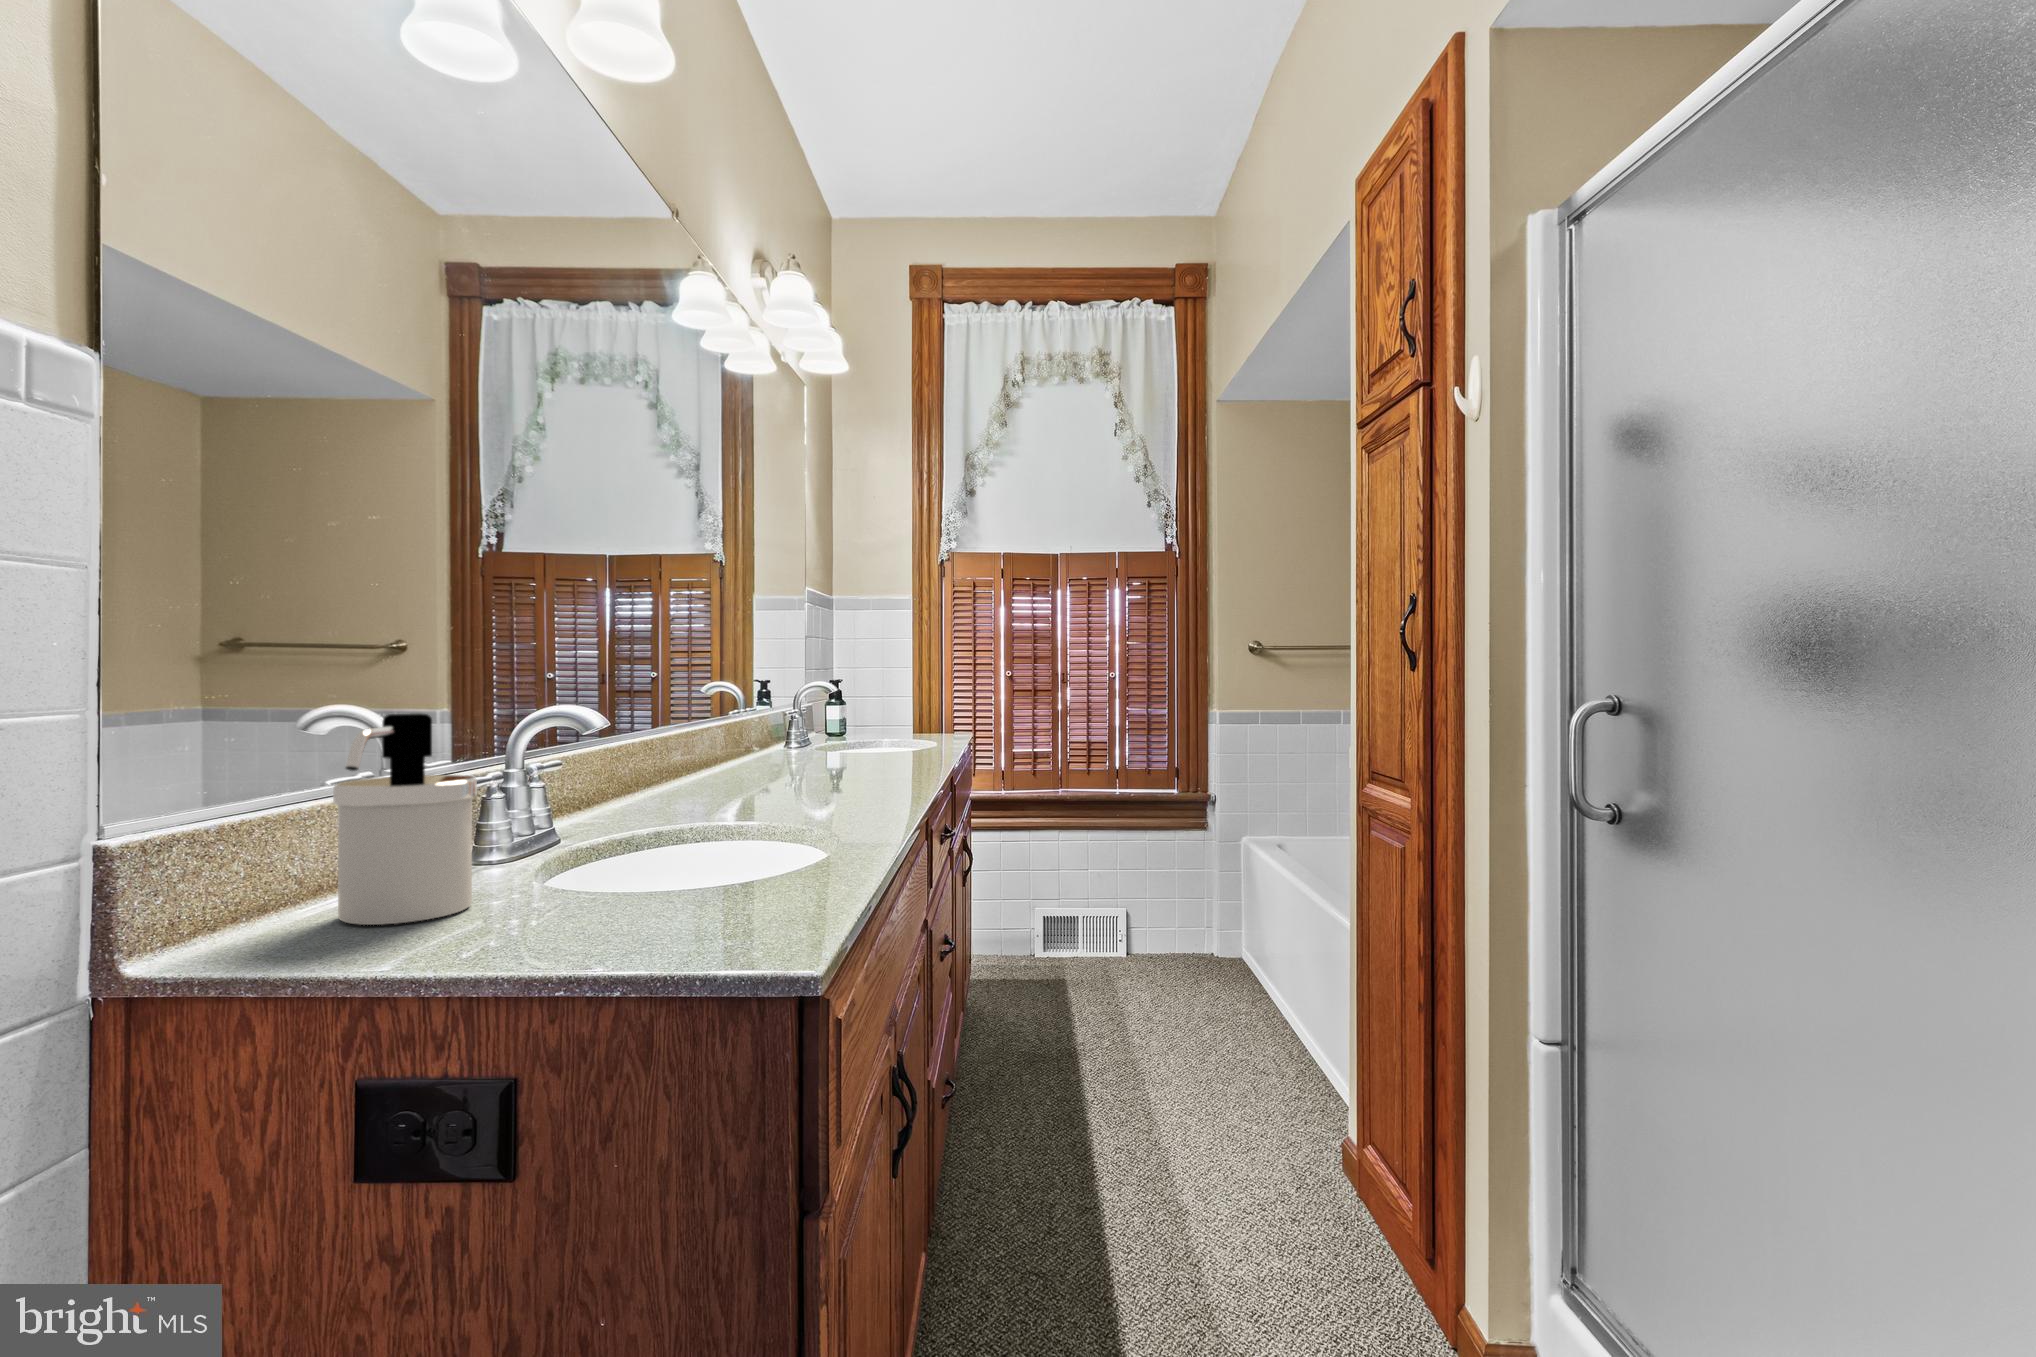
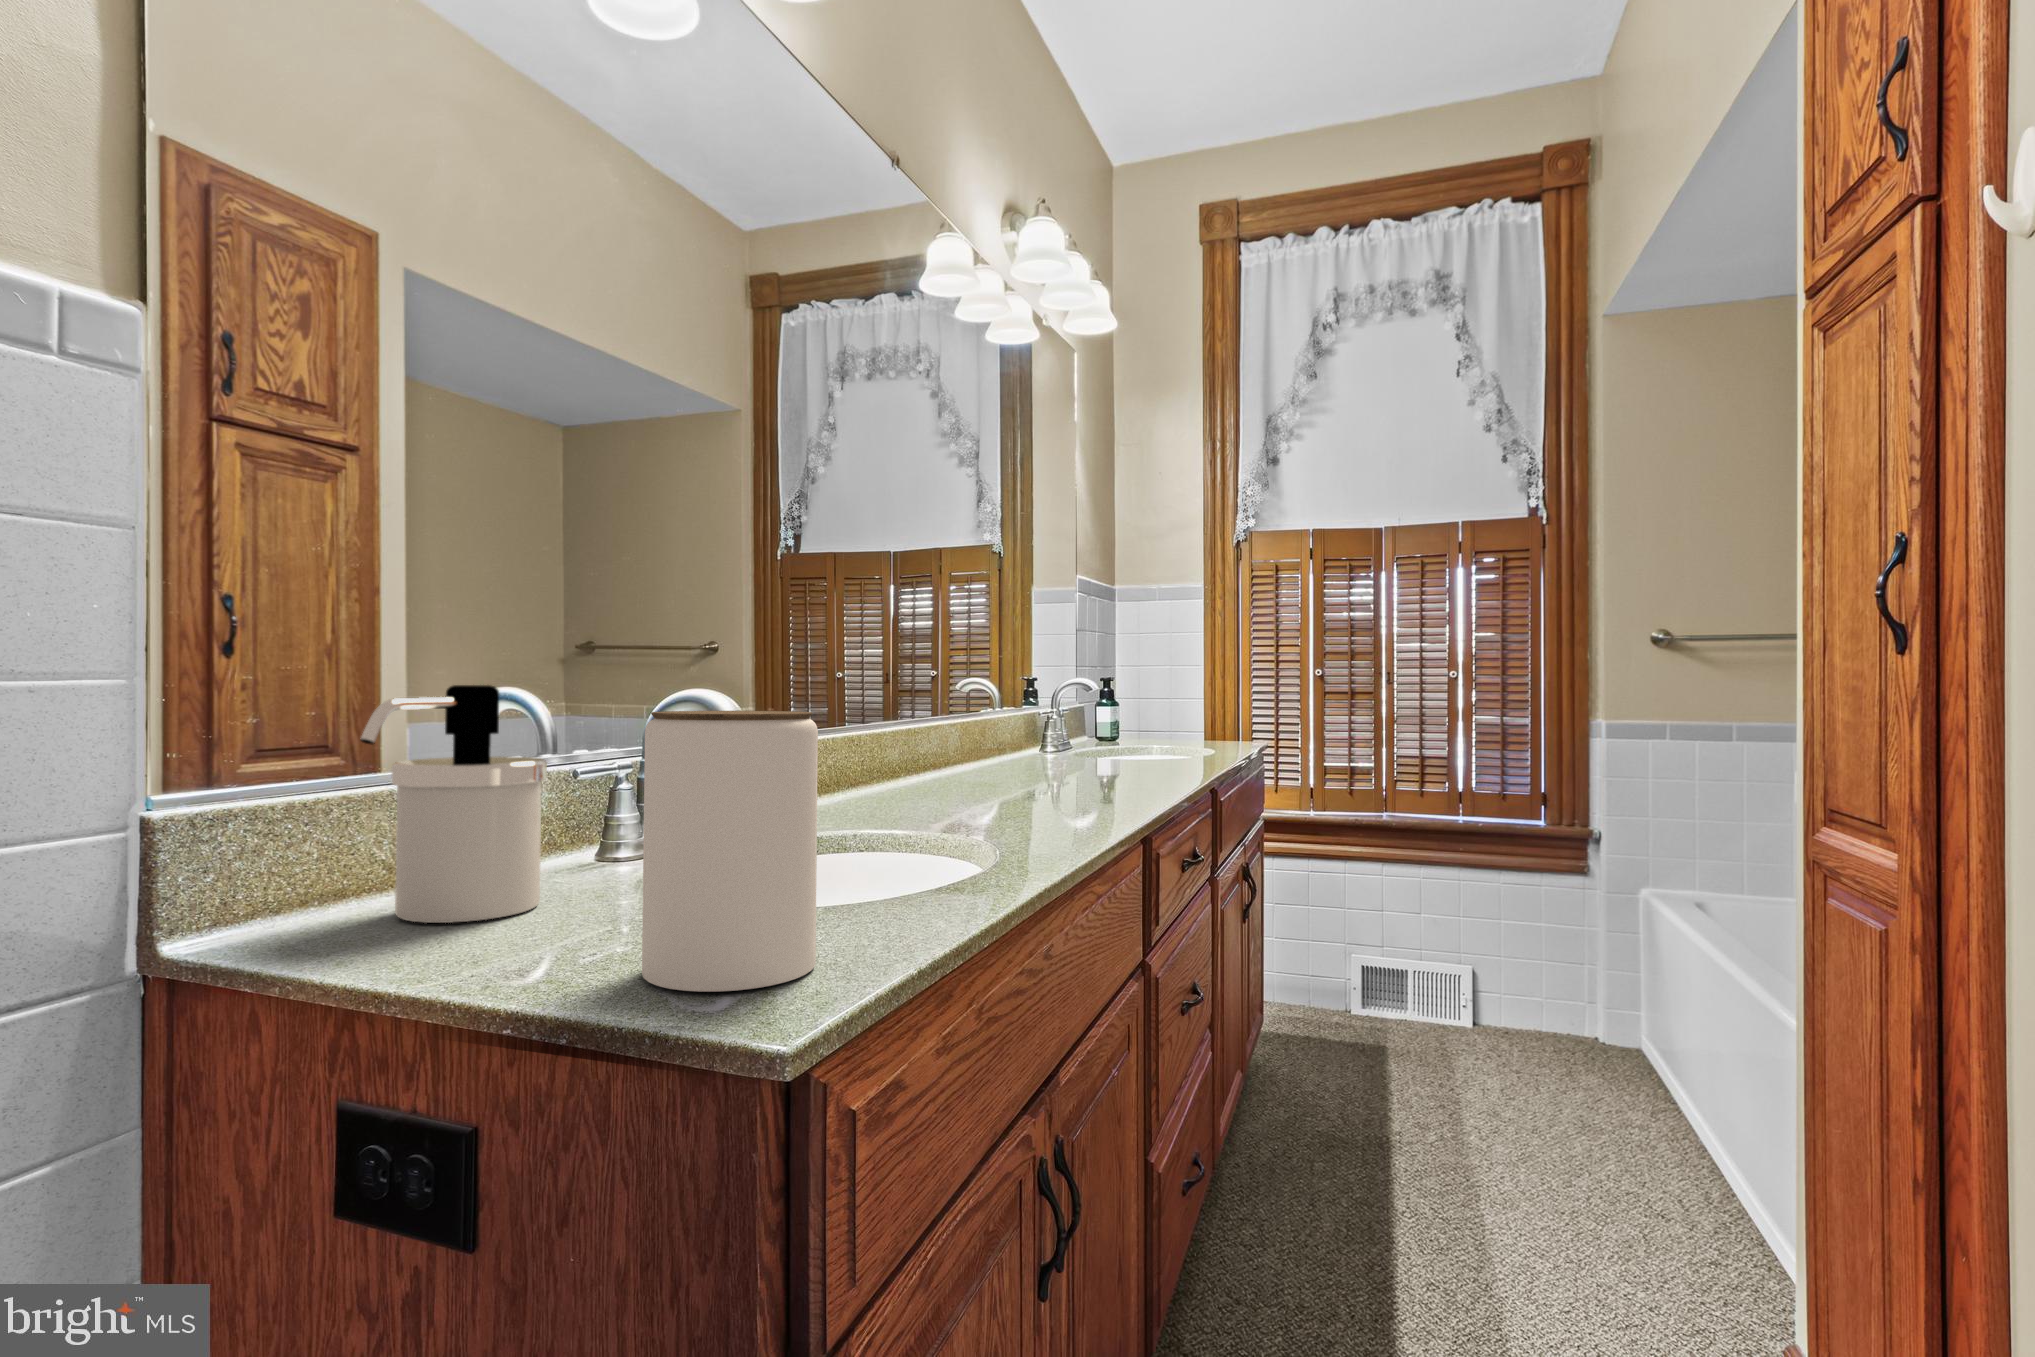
jar: none [643,733,777,947] -> present [642,711,818,992]

